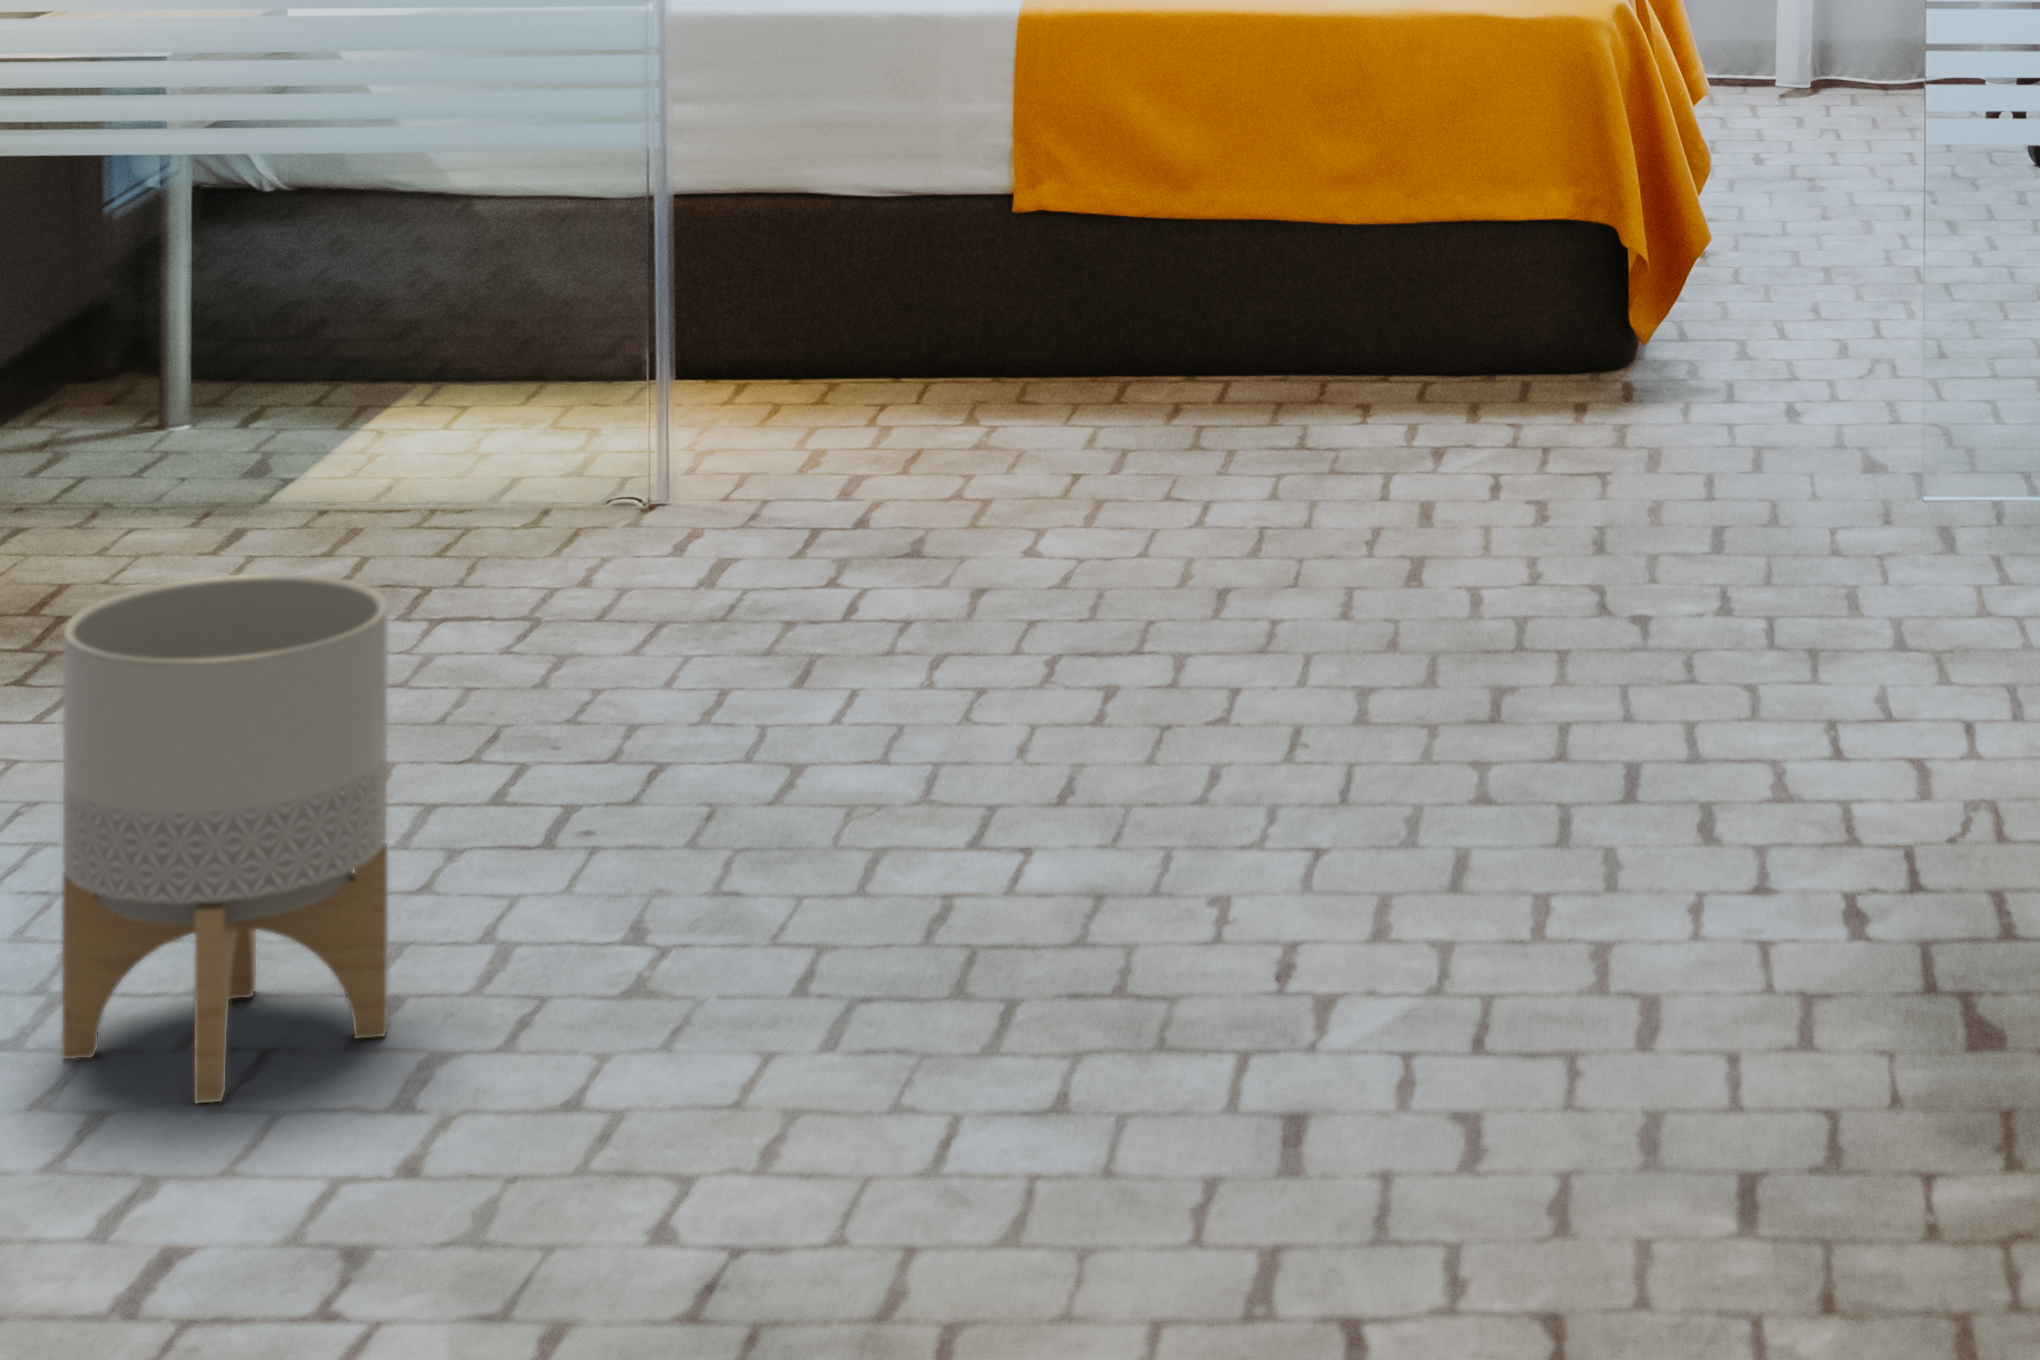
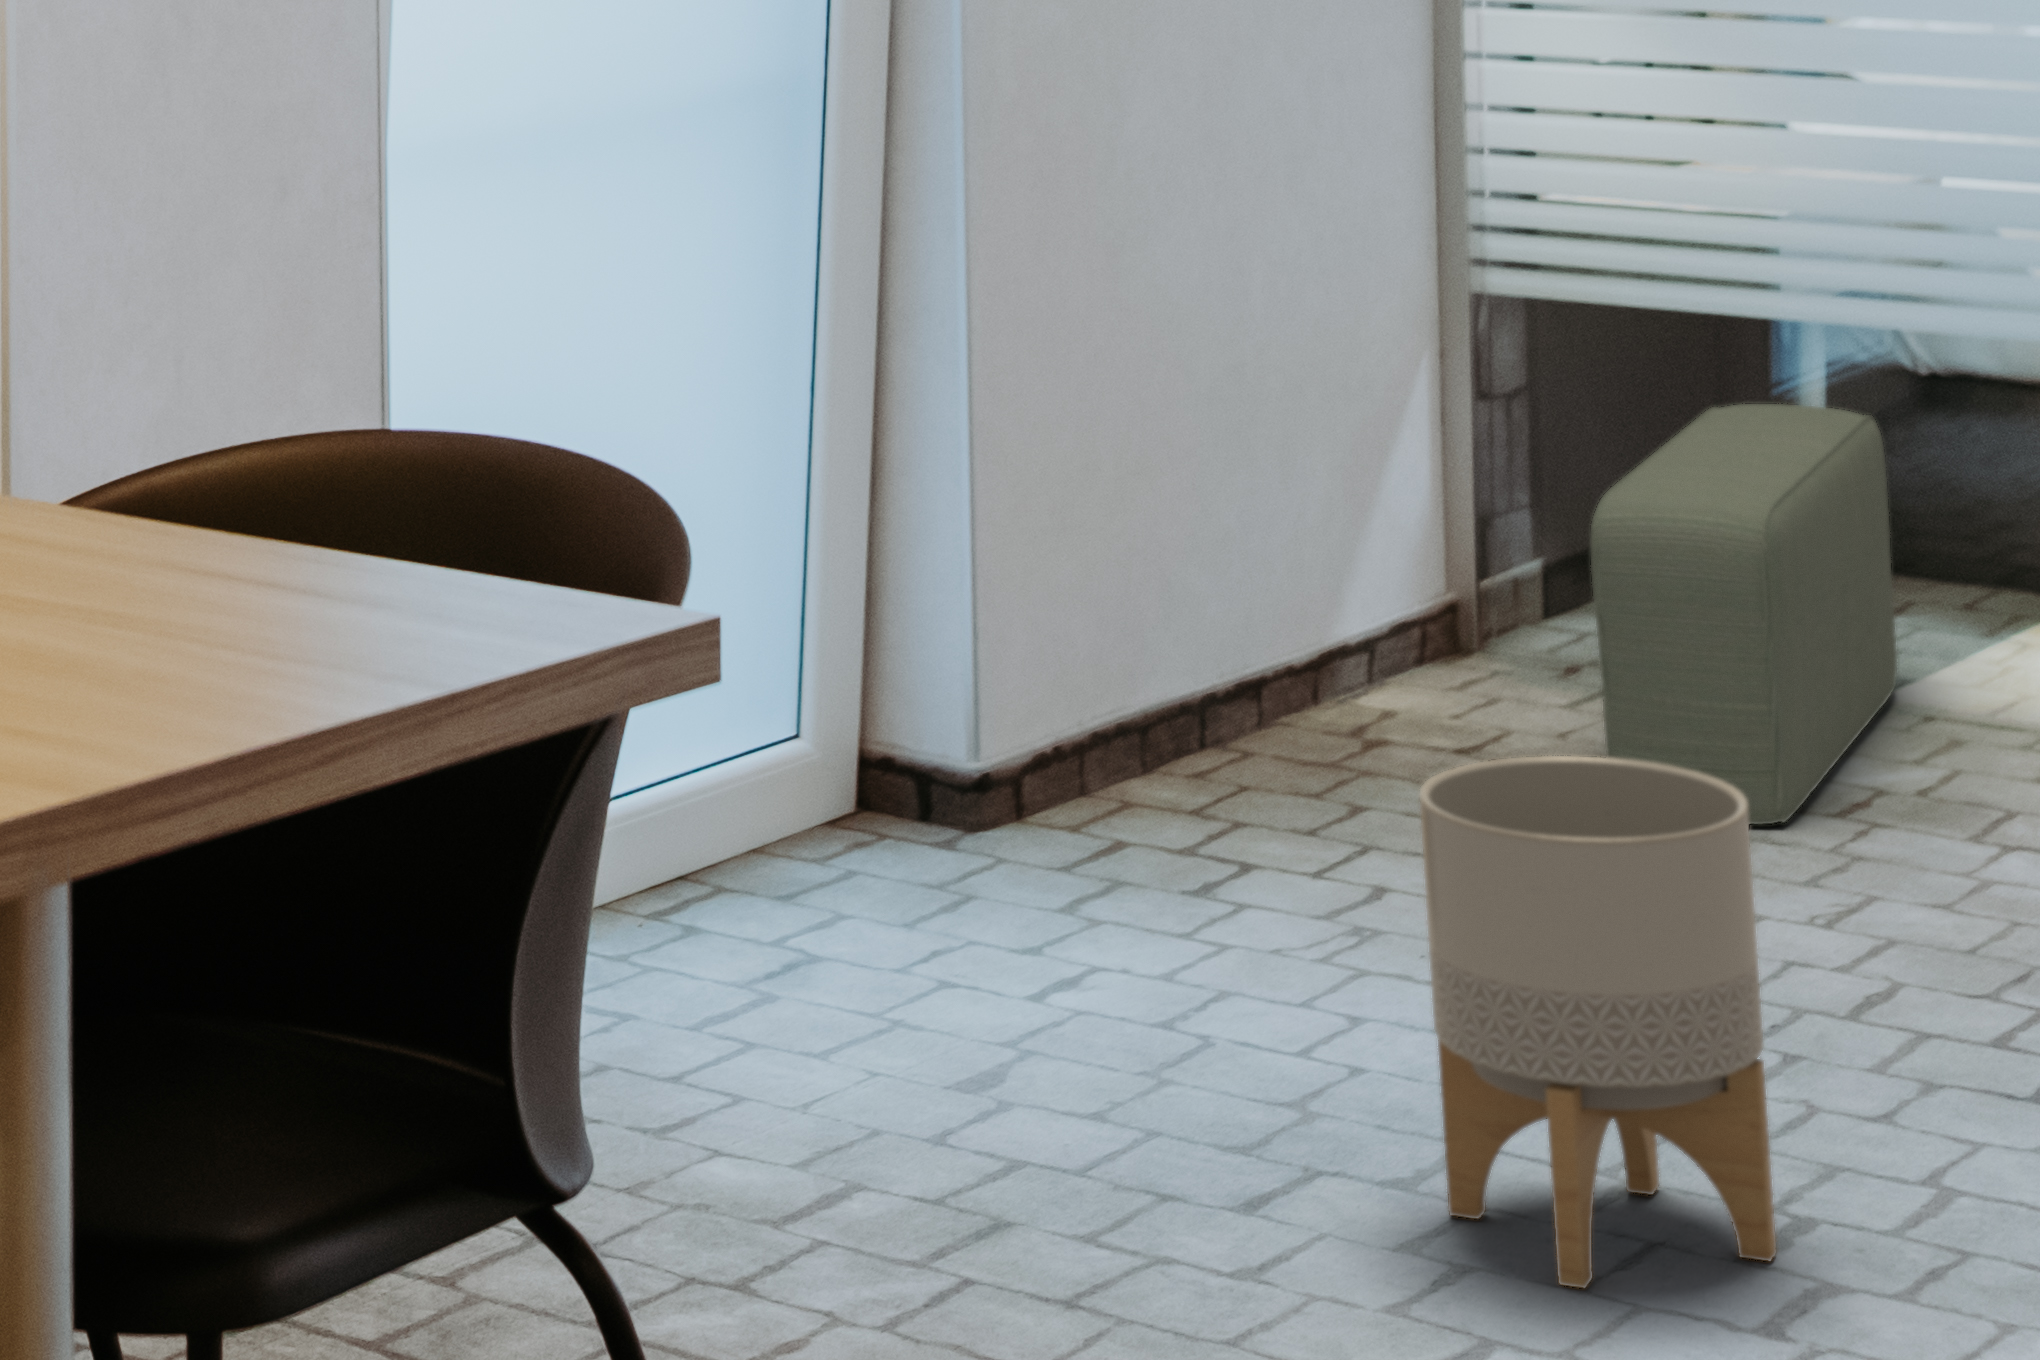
pouf: none [71,222,306,632] -> present [1590,404,1897,825]

